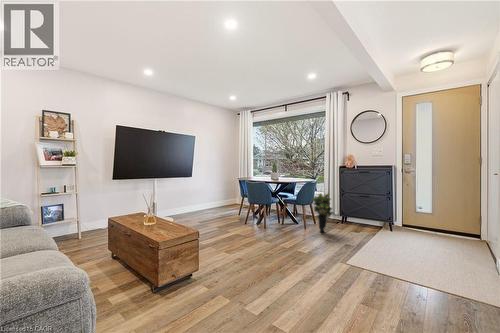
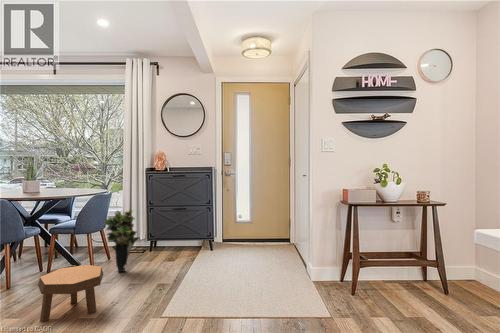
footstool: none [277,222,311,251] -> present [38,265,103,322]

